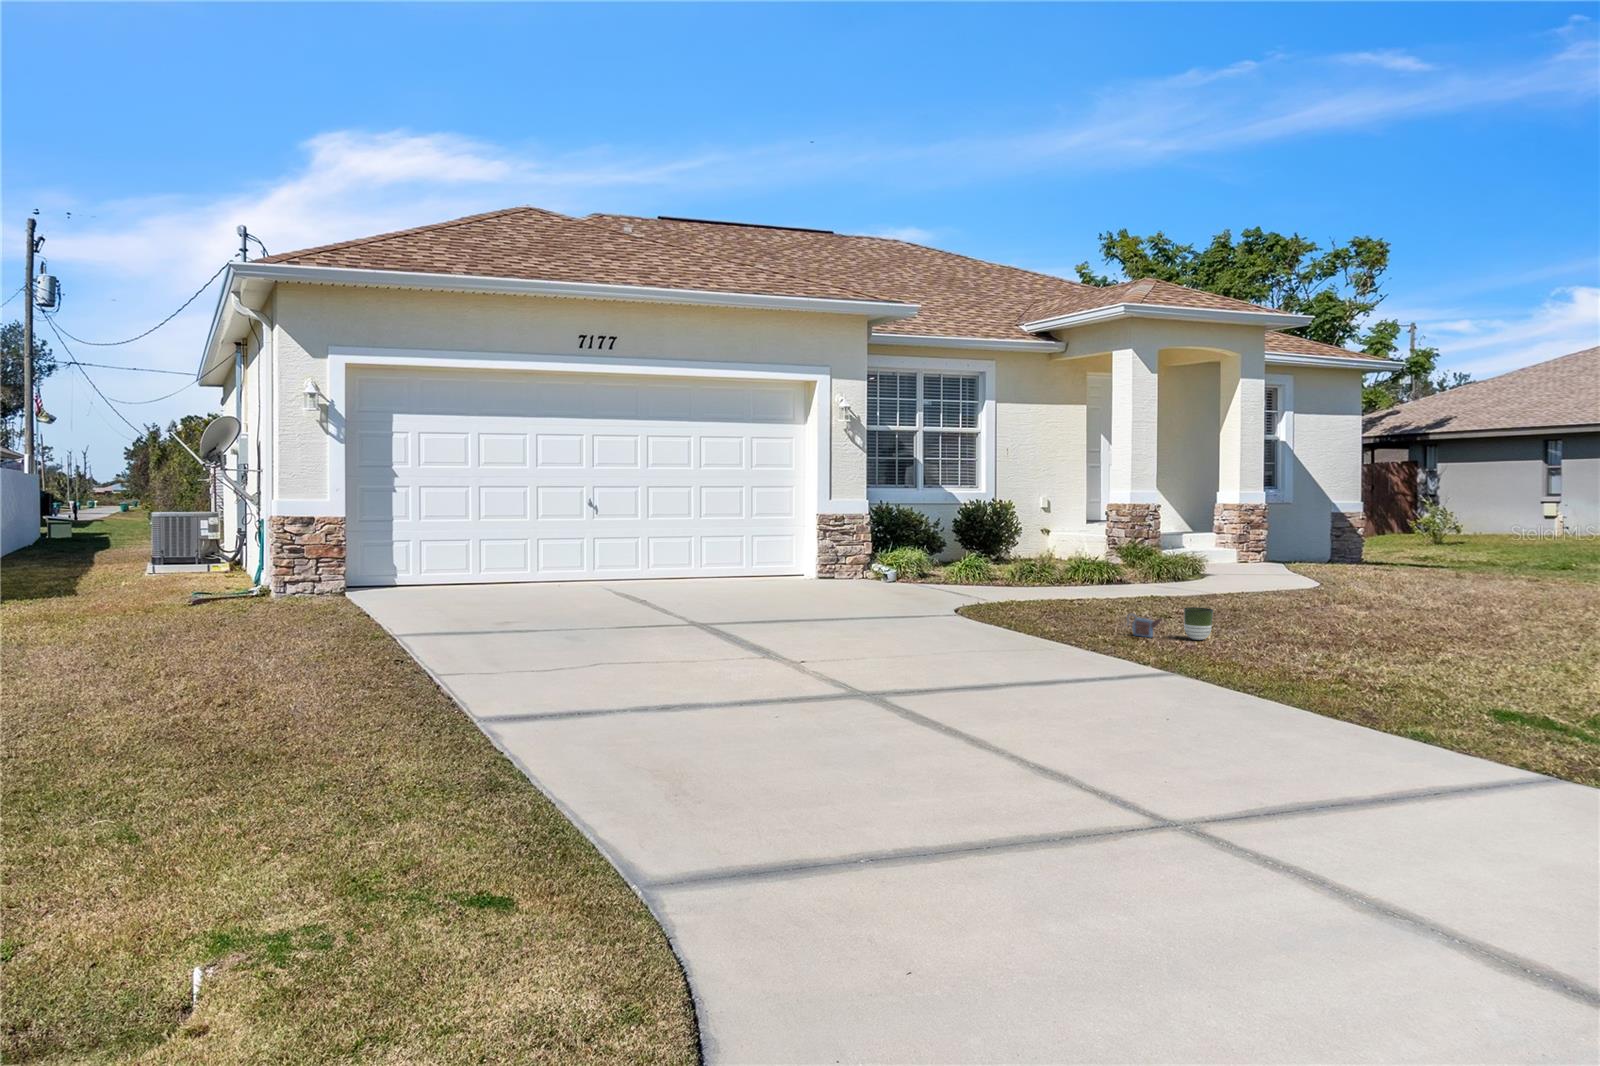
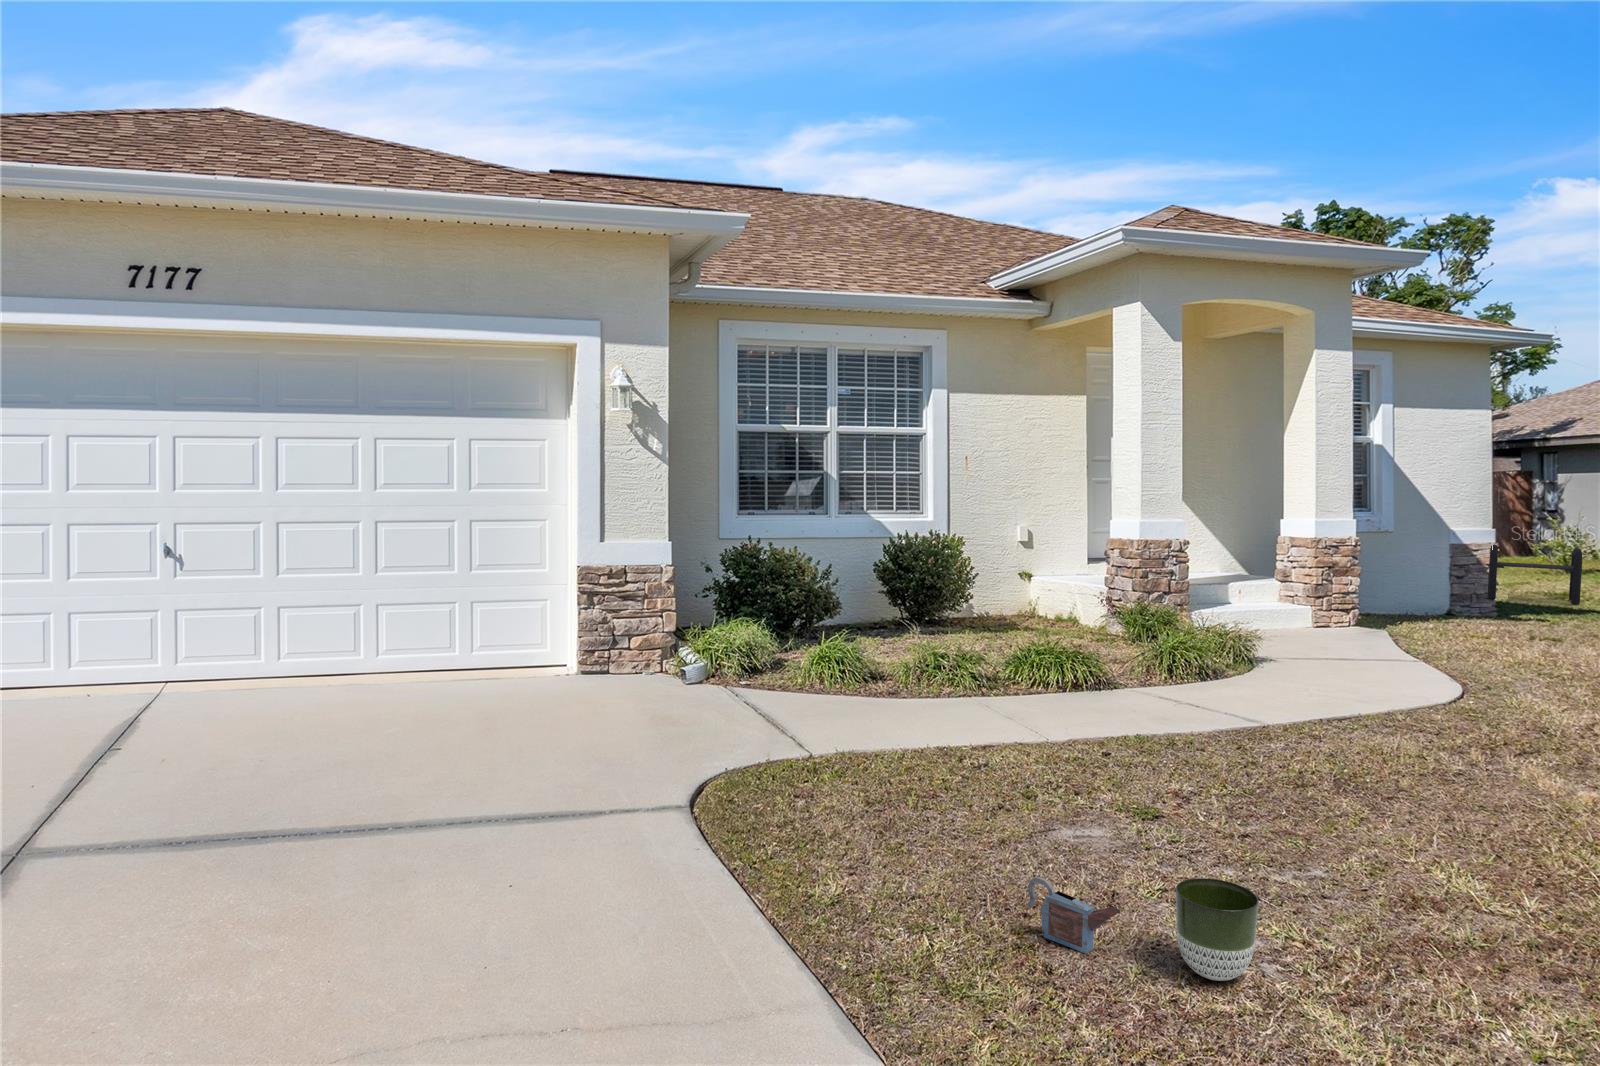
bench: none [1359,513,1420,554] -> present [1487,544,1582,605]

